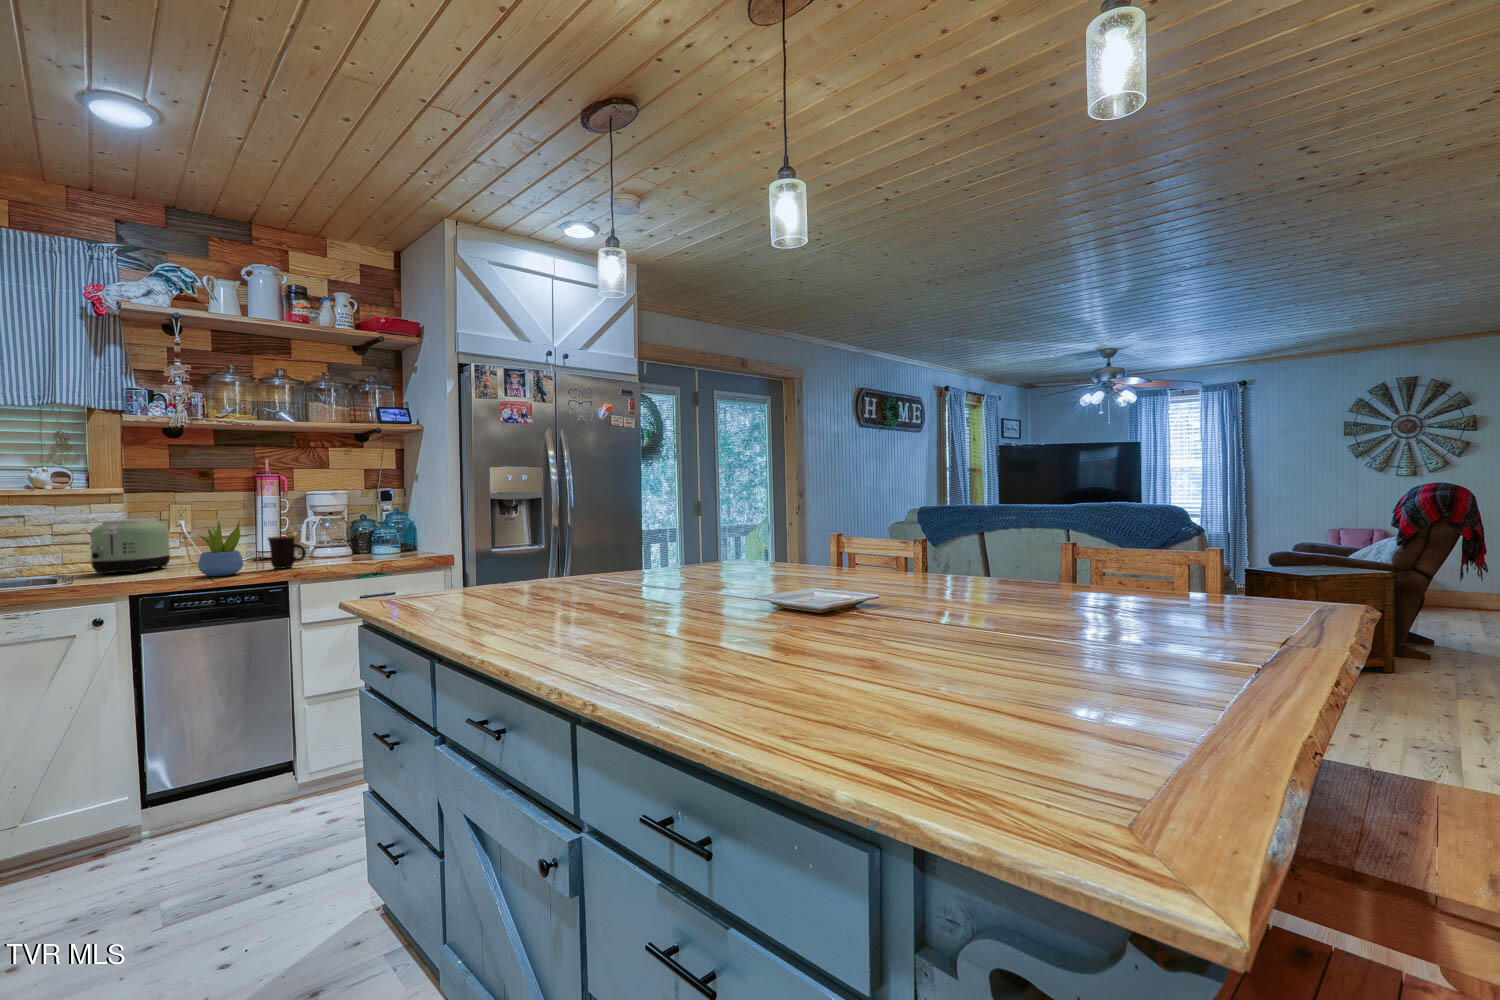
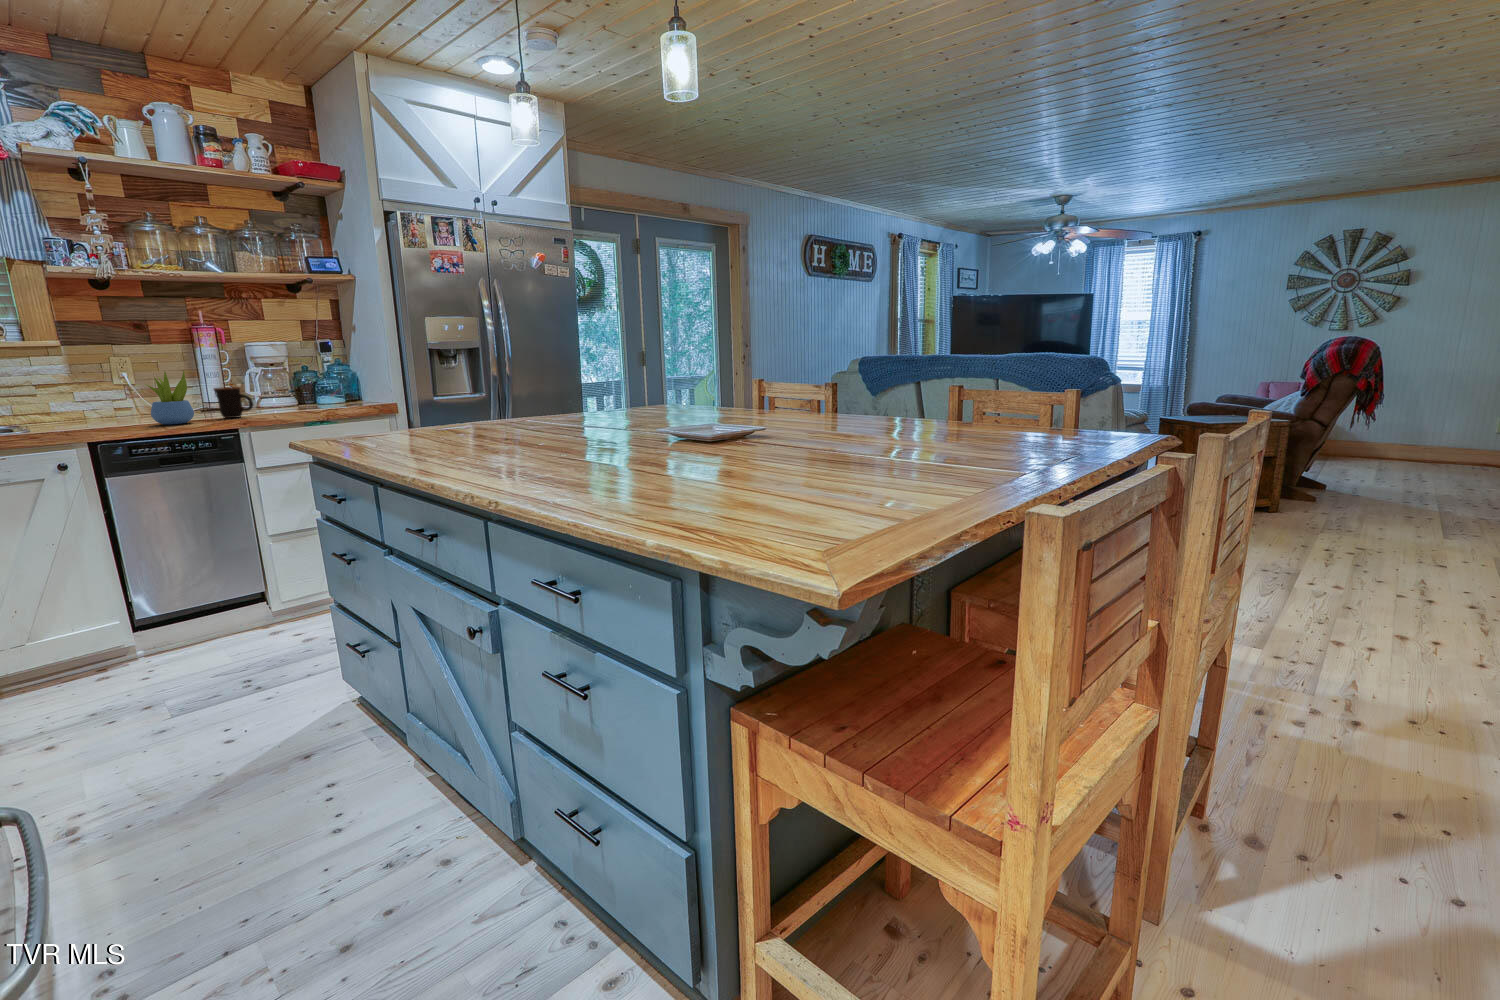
toaster: present [90,518,170,574] -> none [37,370,118,424]

